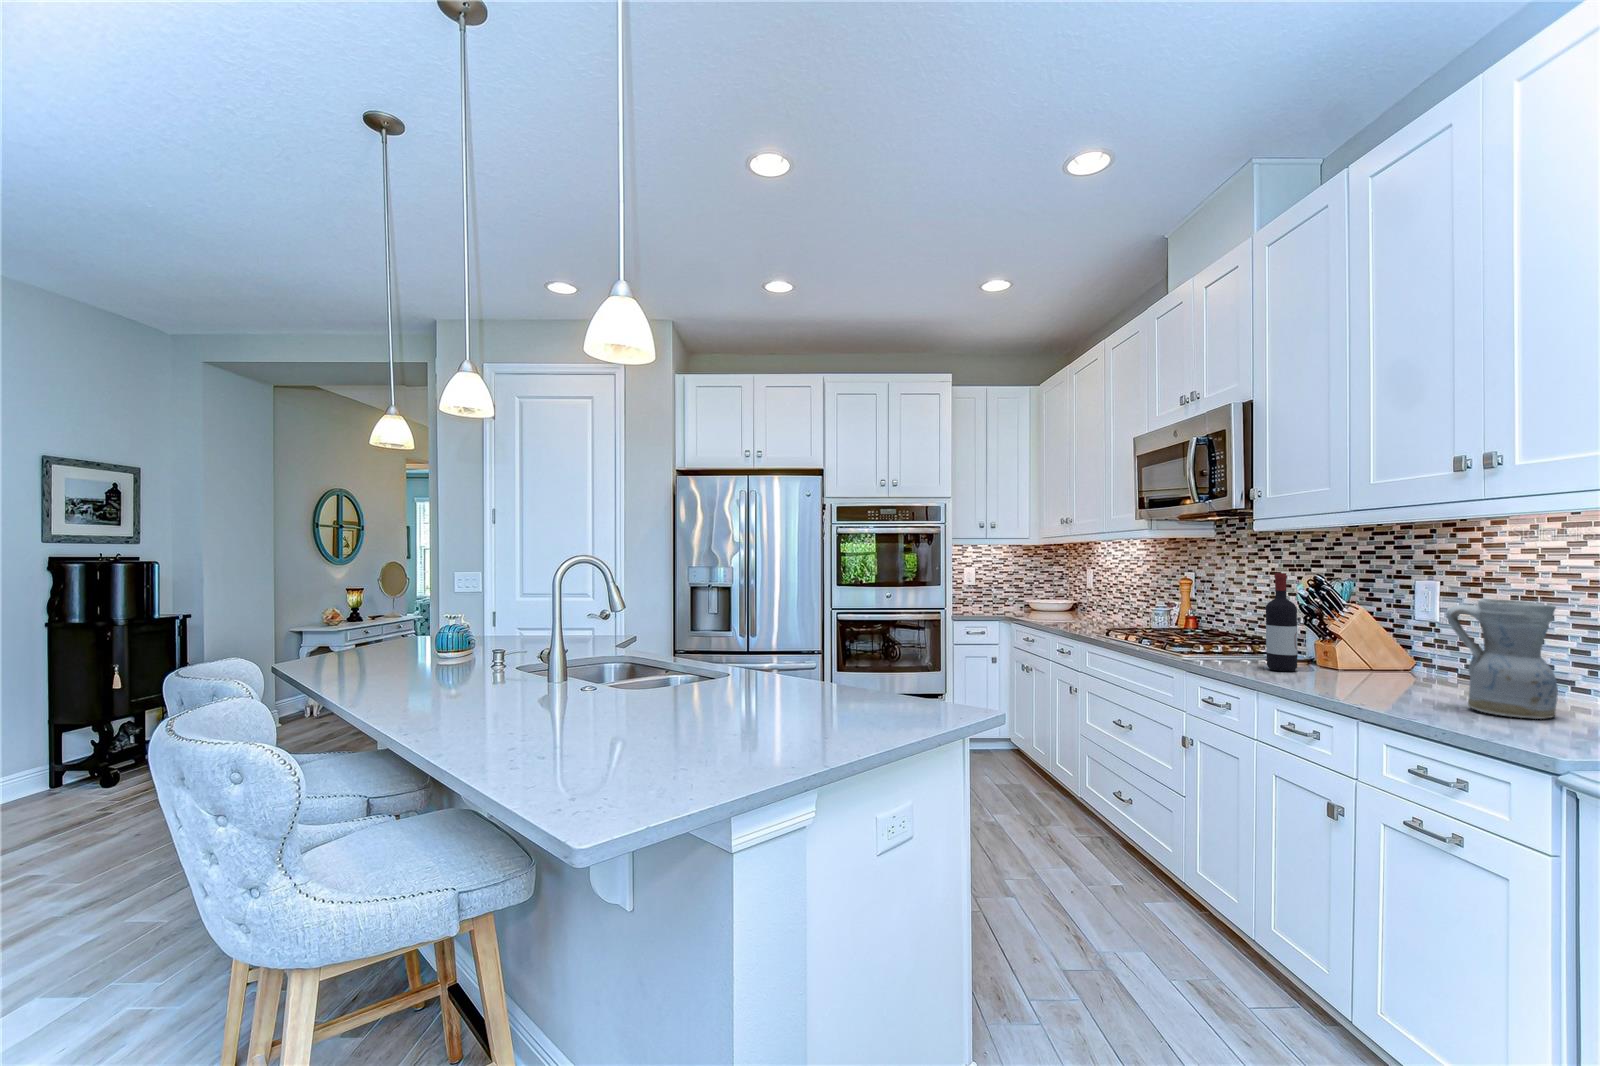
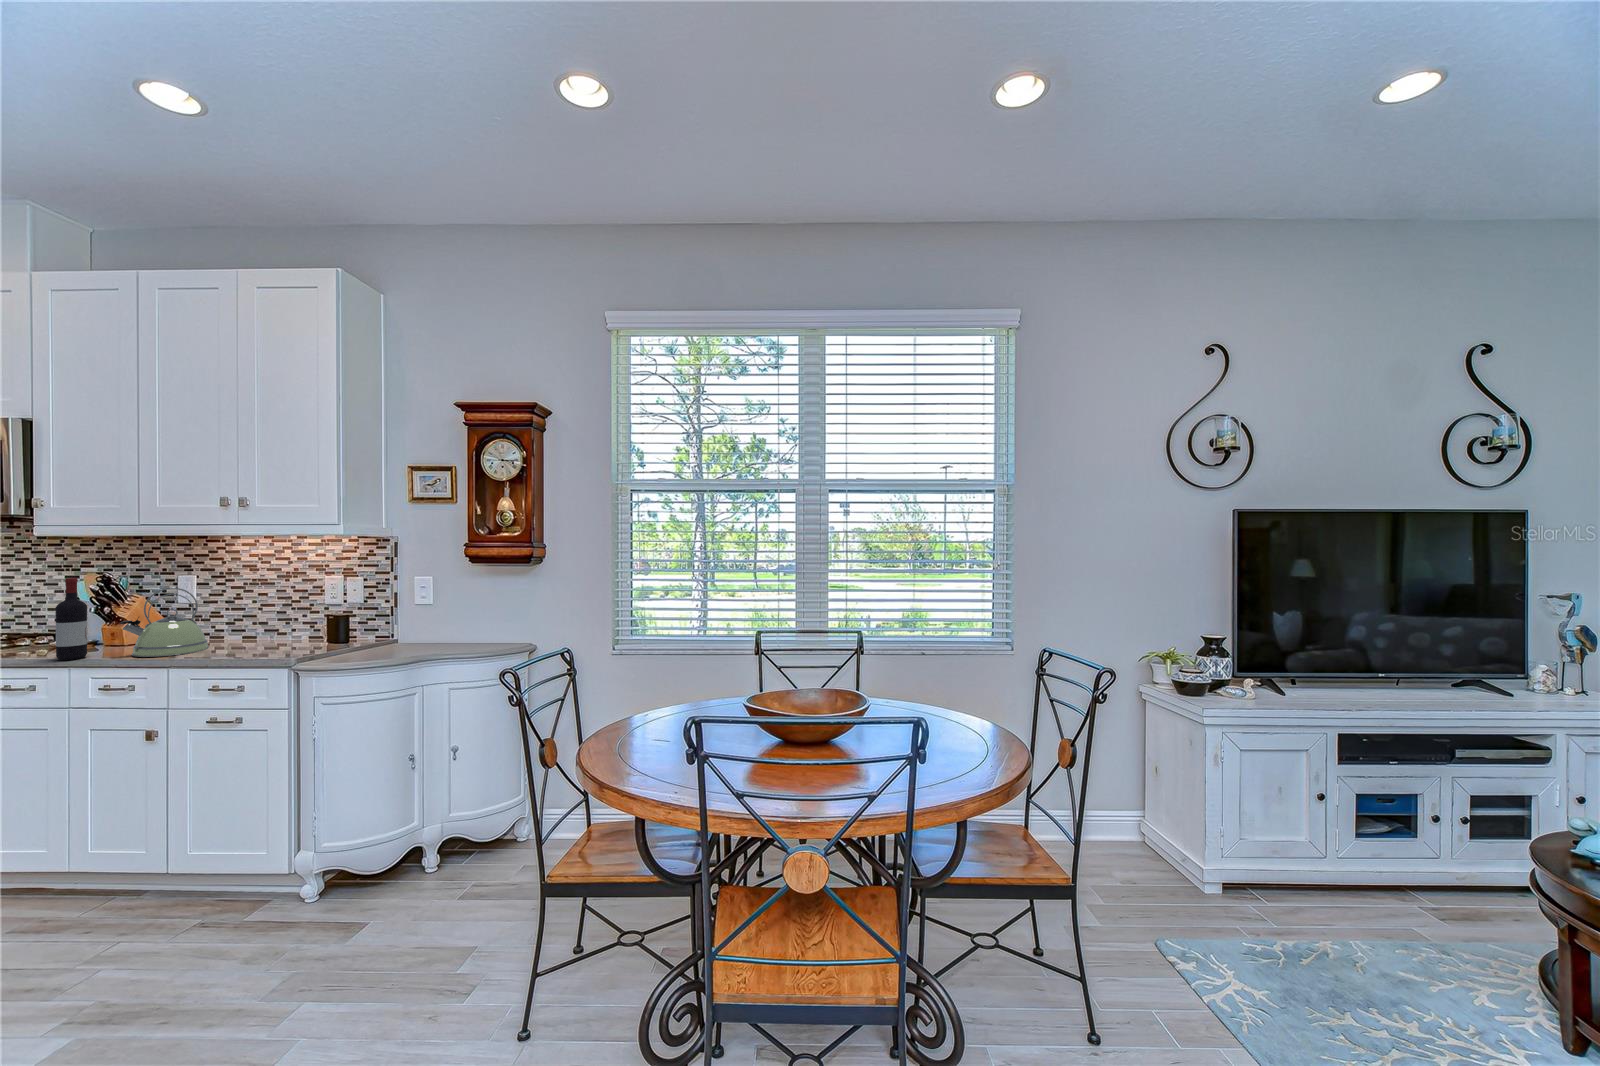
kettle: none [1329,592,1449,692] -> present [121,588,209,657]
ceramic pitcher: present [1447,599,1558,719] -> none [215,588,274,656]

